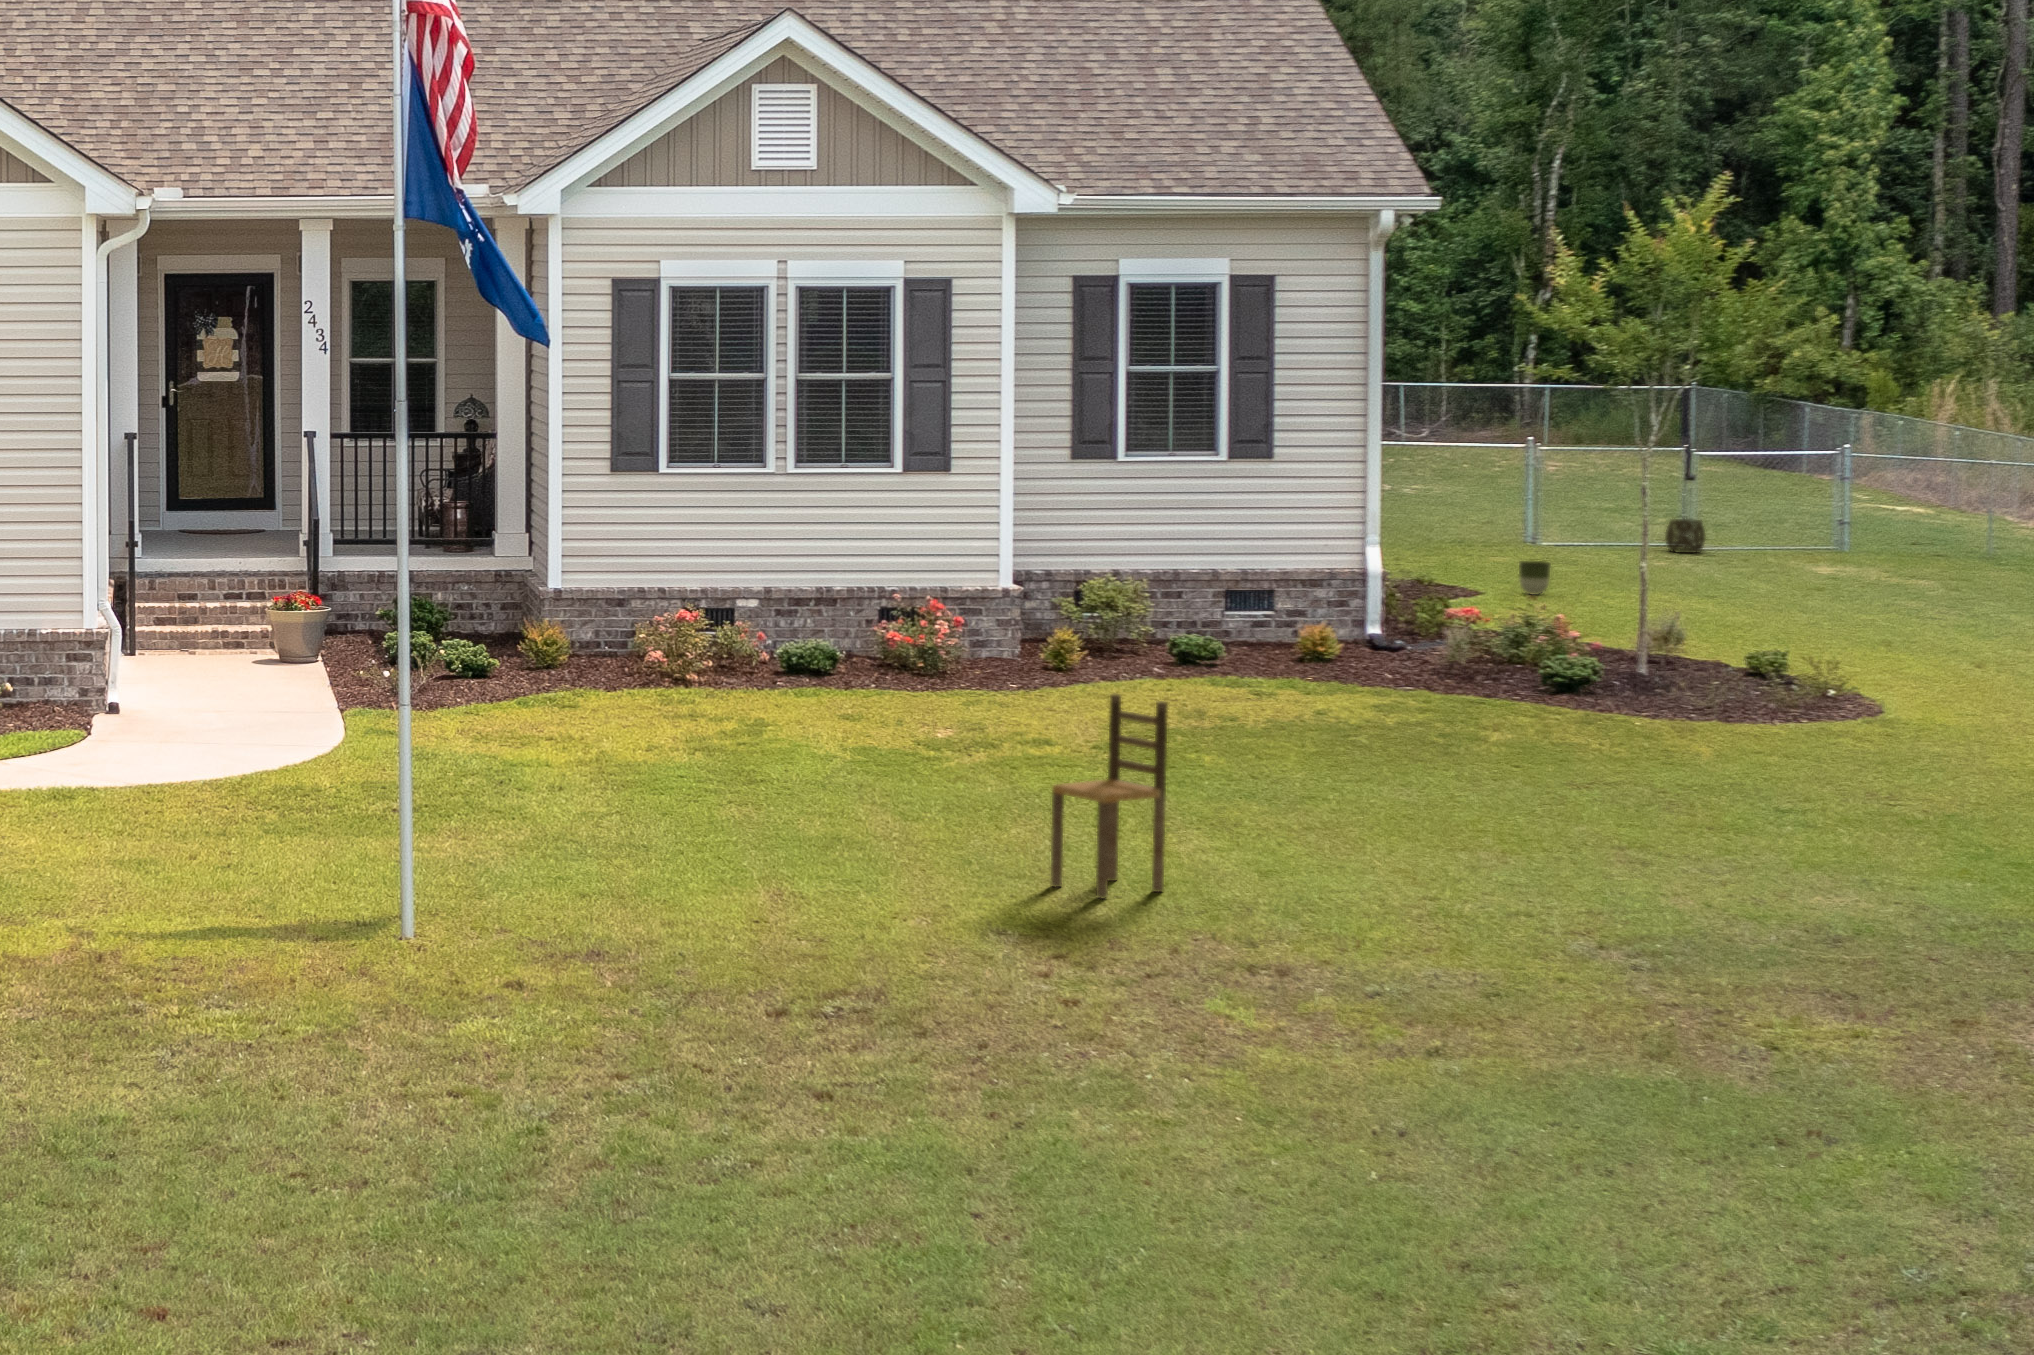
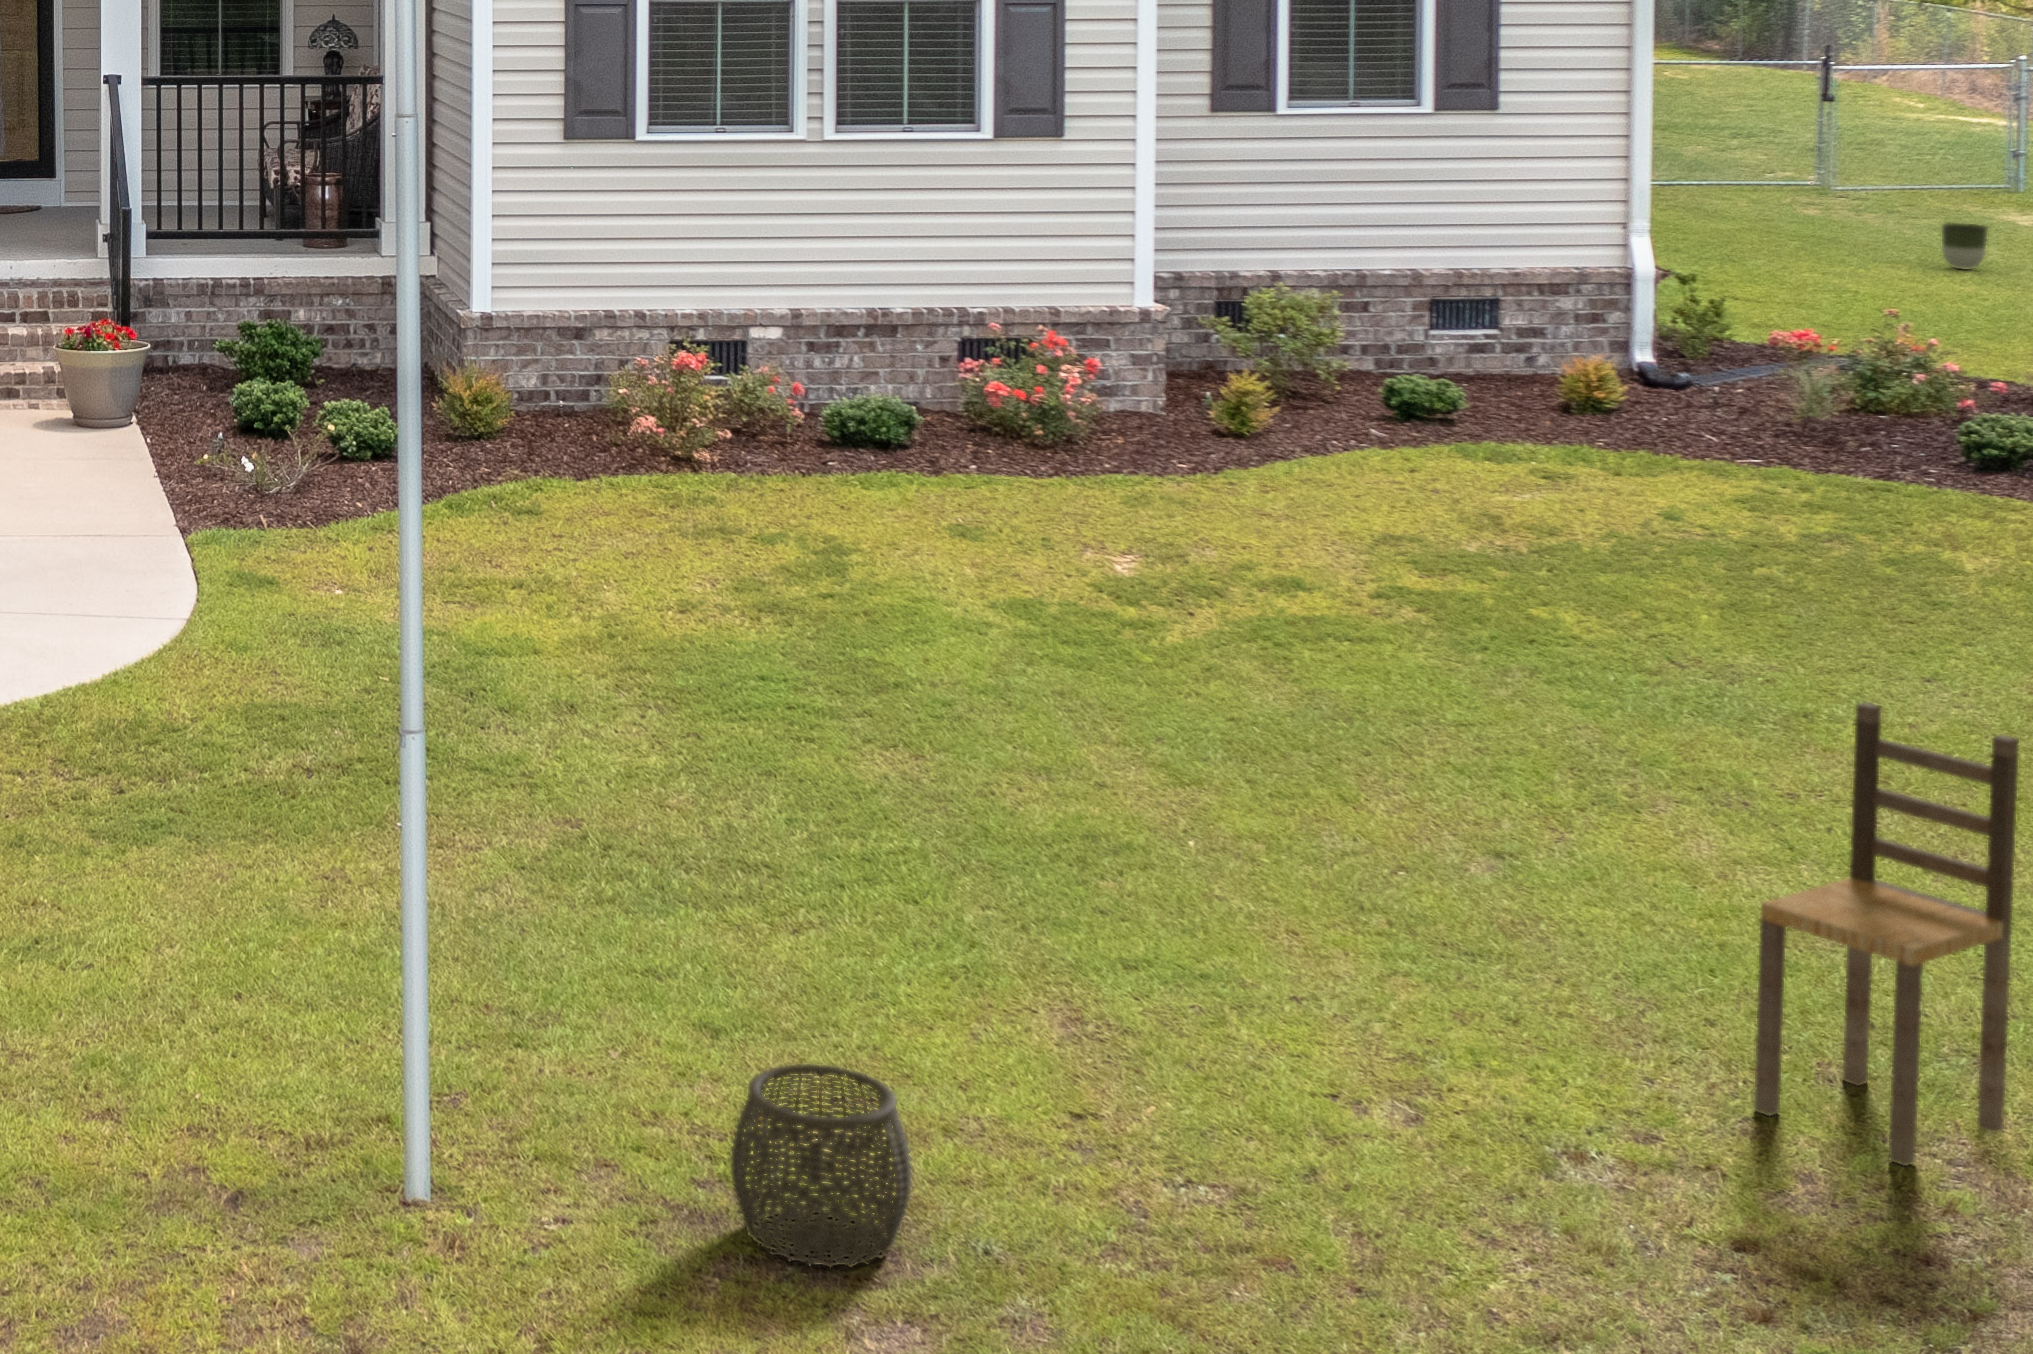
woven basket: present [1665,519,1706,553] -> present [730,1064,913,1267]
planter: present [1519,561,1551,595] -> present [1942,223,1988,269]

